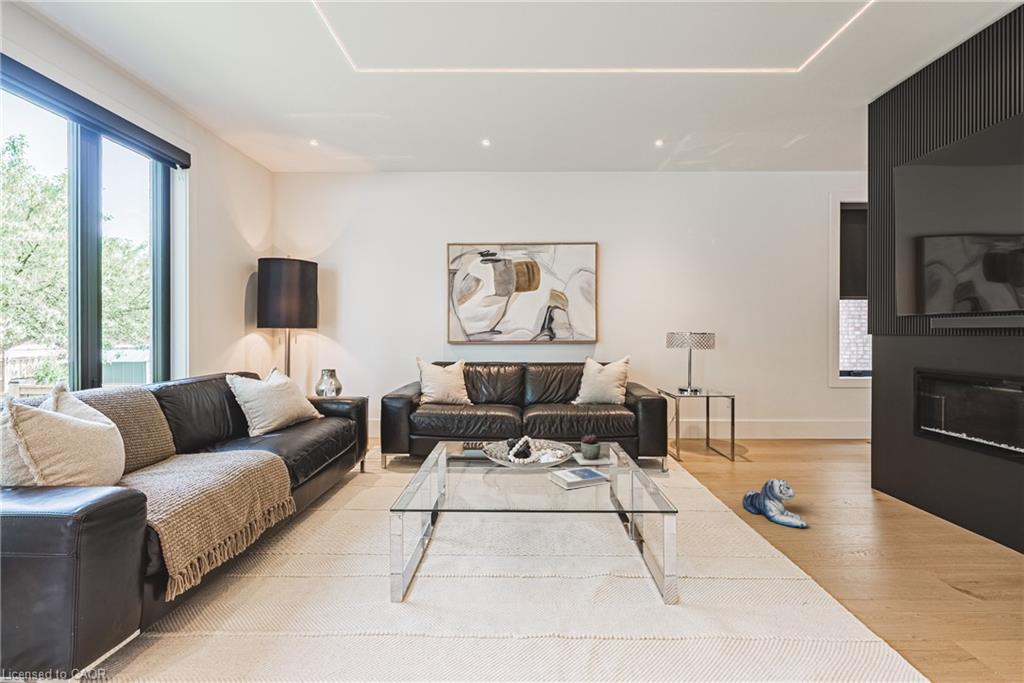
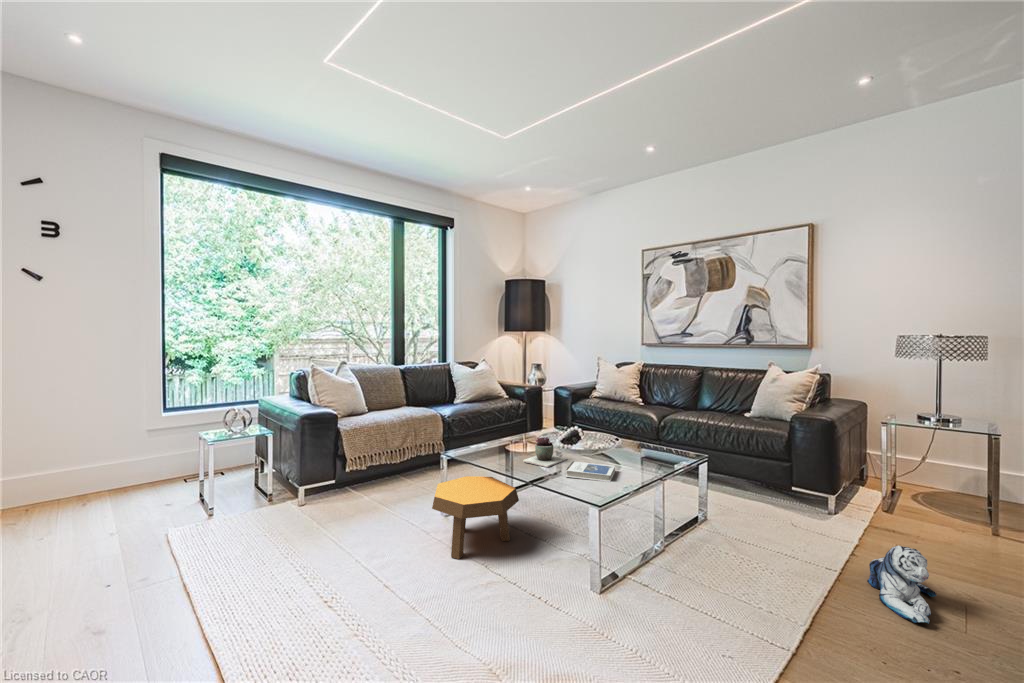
succulent plant: present [572,434,612,465] -> present [523,437,567,467]
footstool: none [423,515,542,637] -> present [432,476,519,559]

